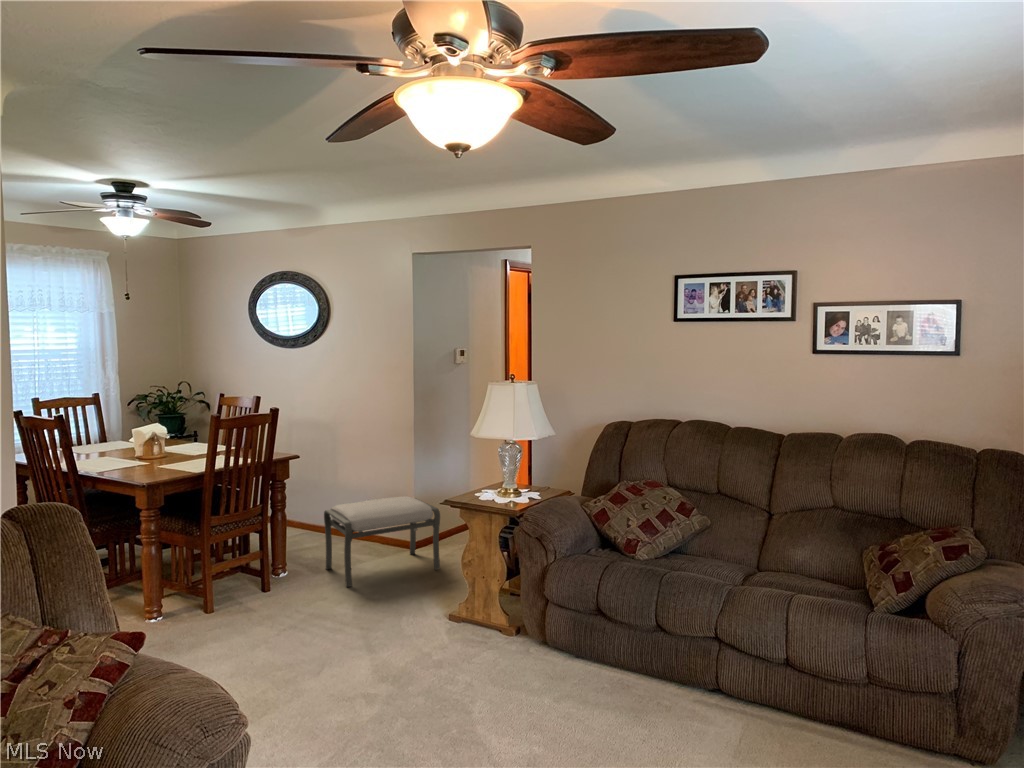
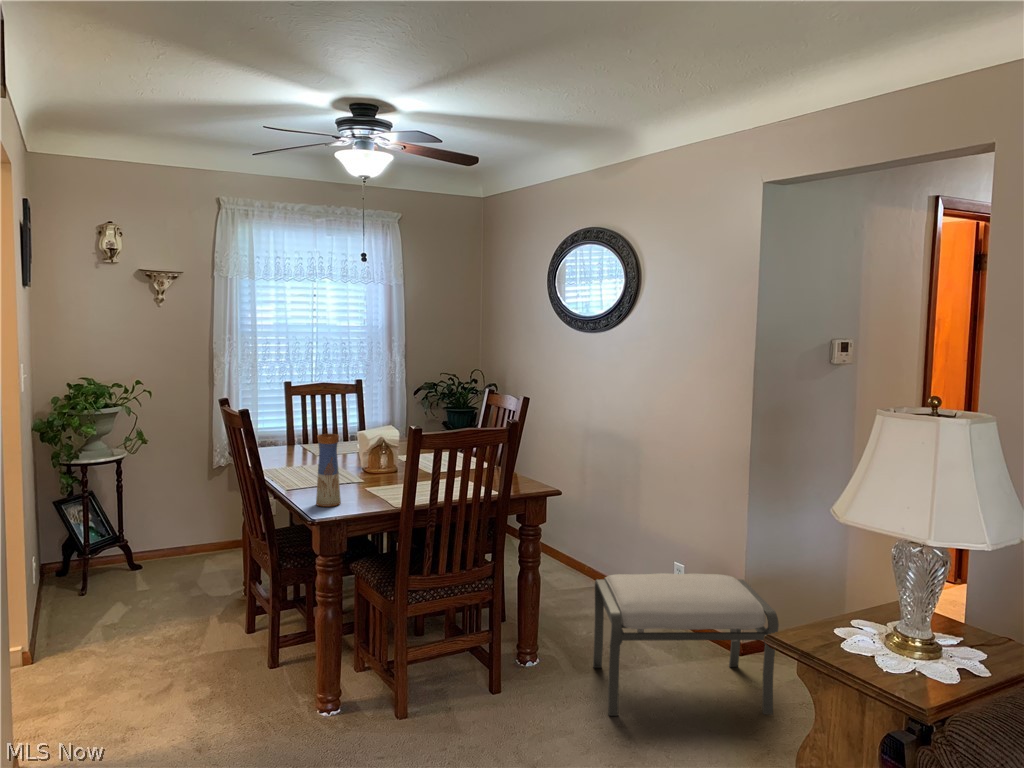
vase: none [134,426,154,477] -> present [316,434,341,507]

